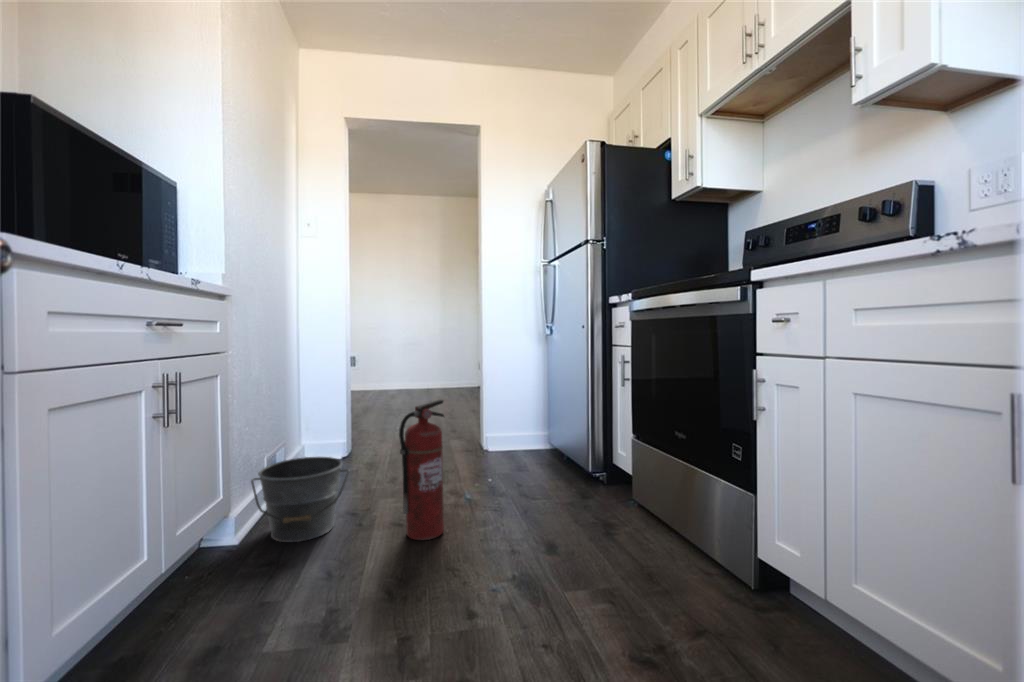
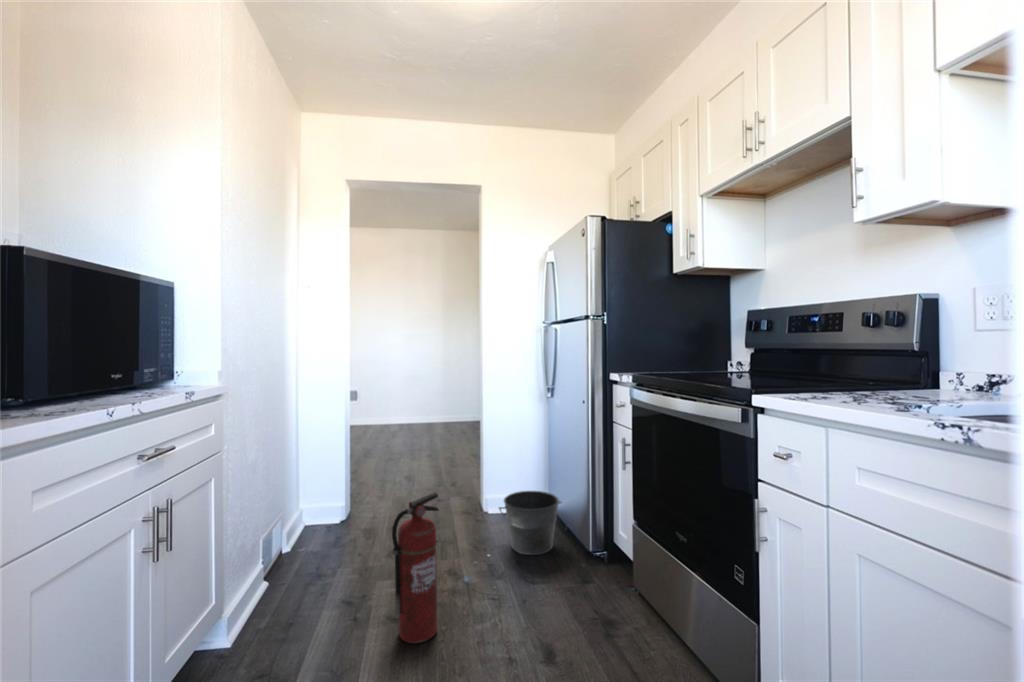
bucket: present [251,457,350,542] -> present [499,491,561,555]

